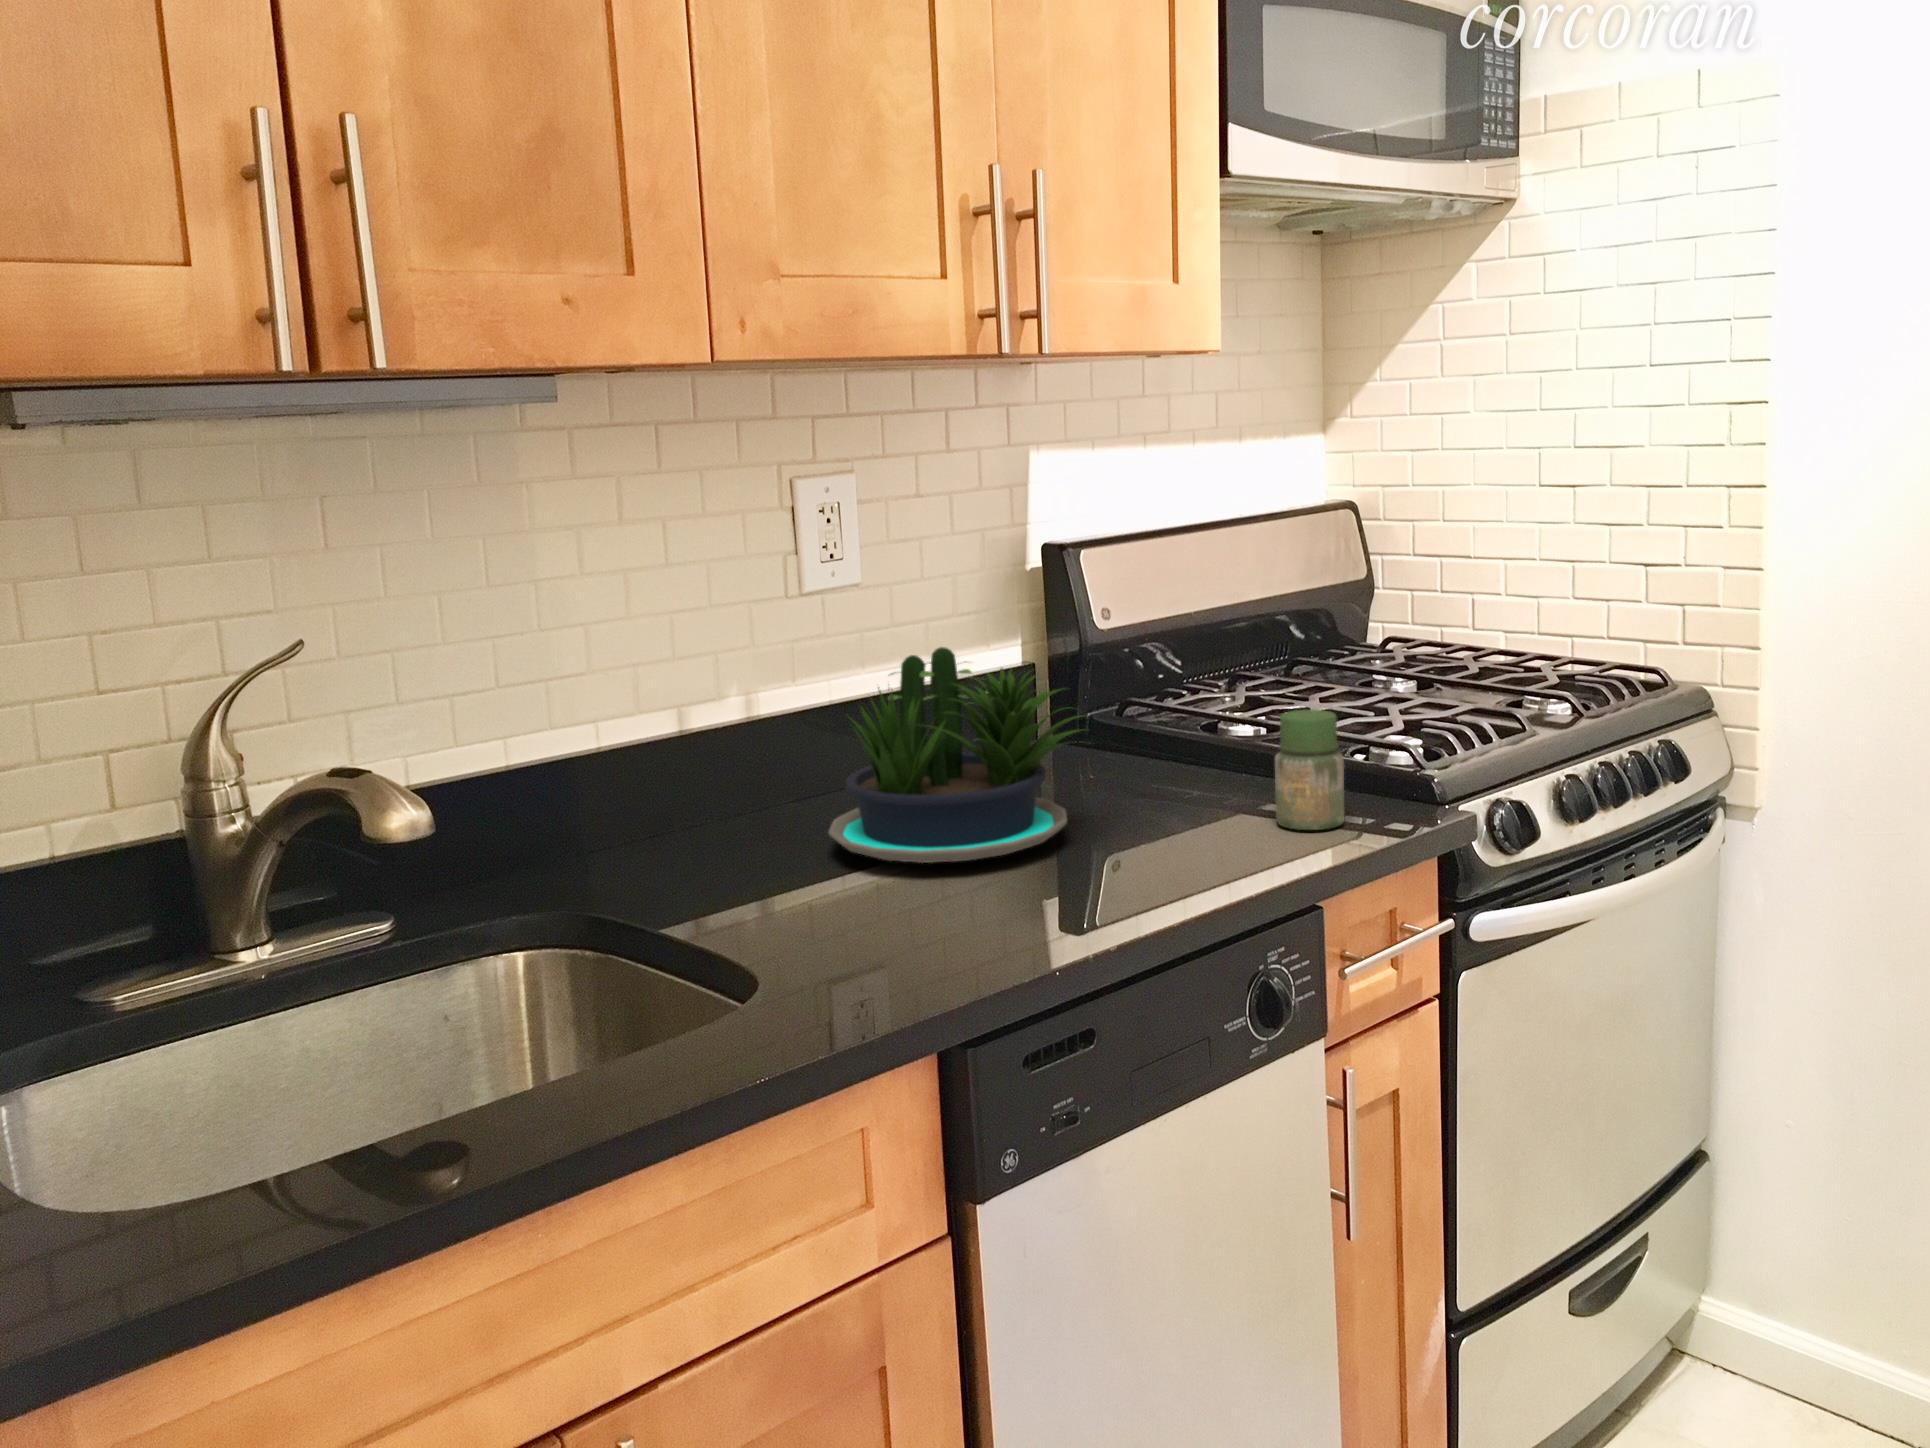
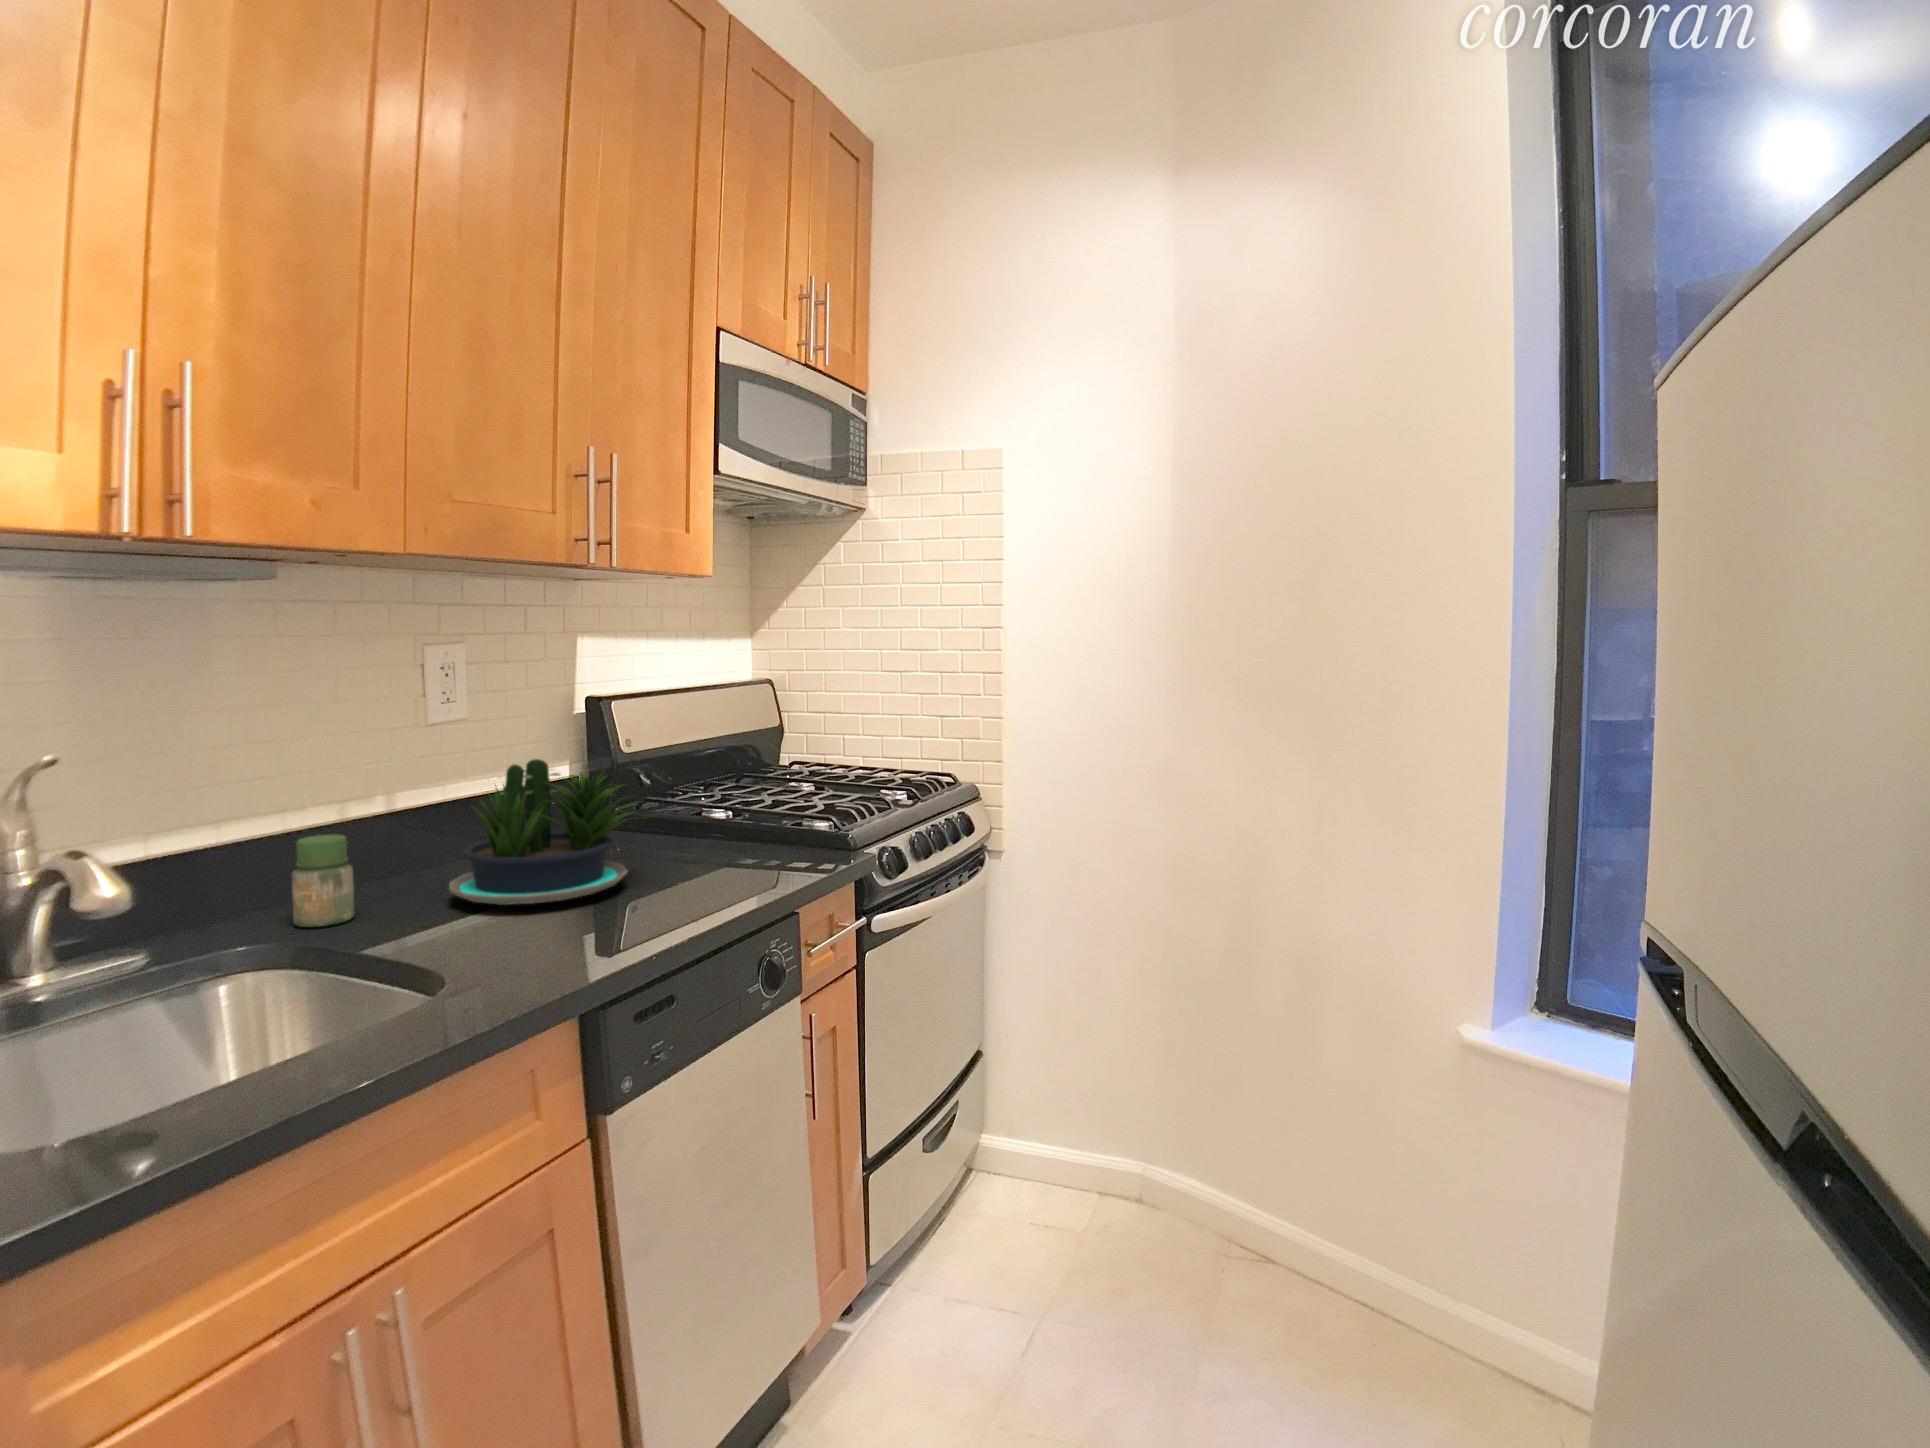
jar: present [1275,710,1344,830] -> present [292,834,355,927]

